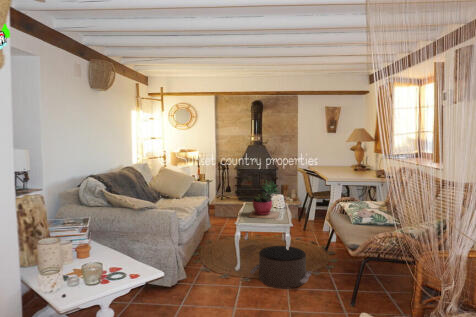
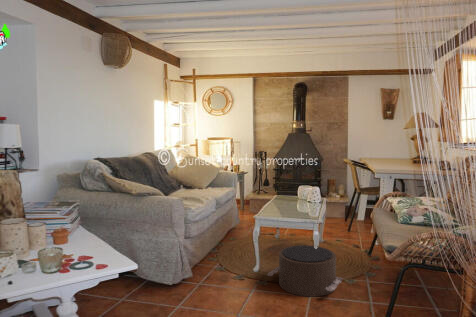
succulent plant: present [249,180,280,219] -> none [271,167,311,213]

